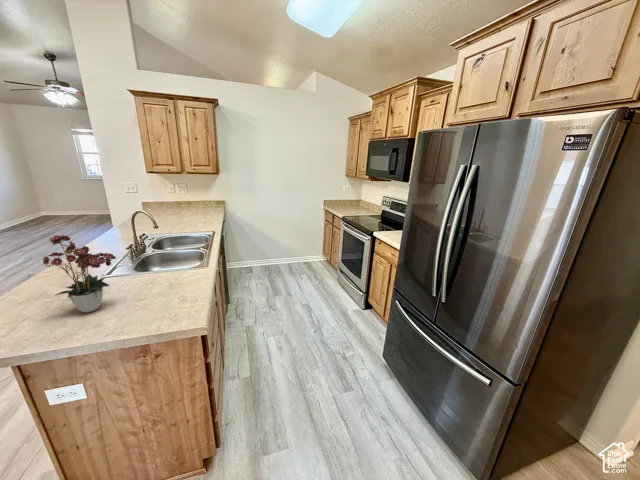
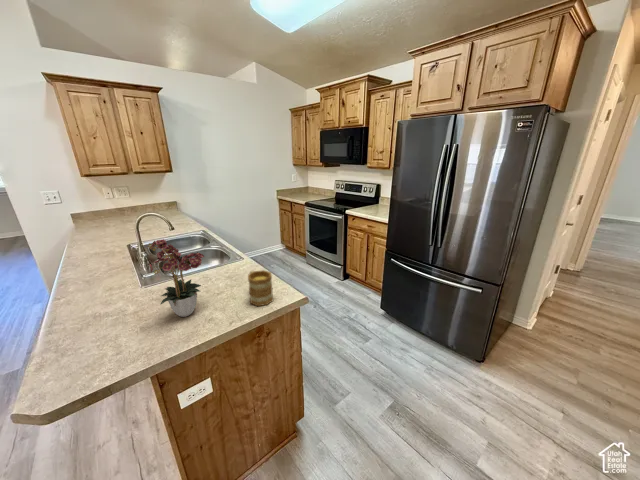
mug: none [143,281,176,322] -> present [248,270,273,306]

